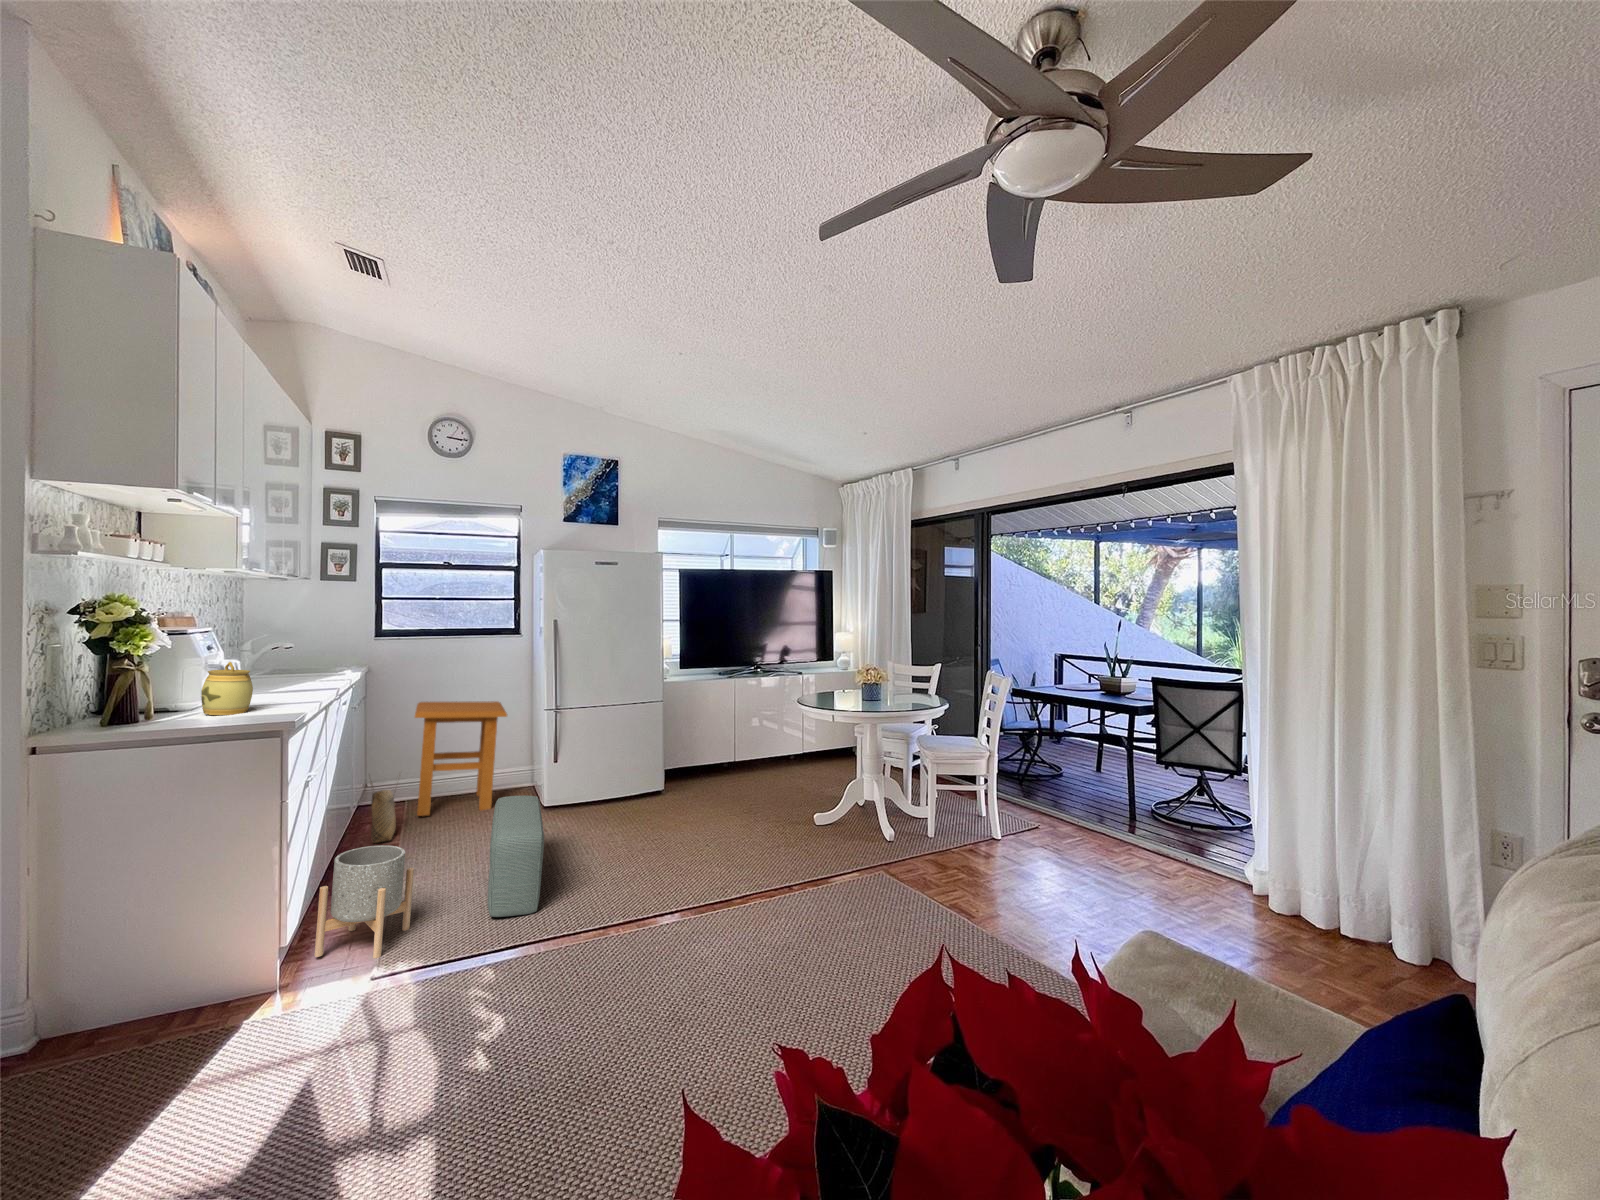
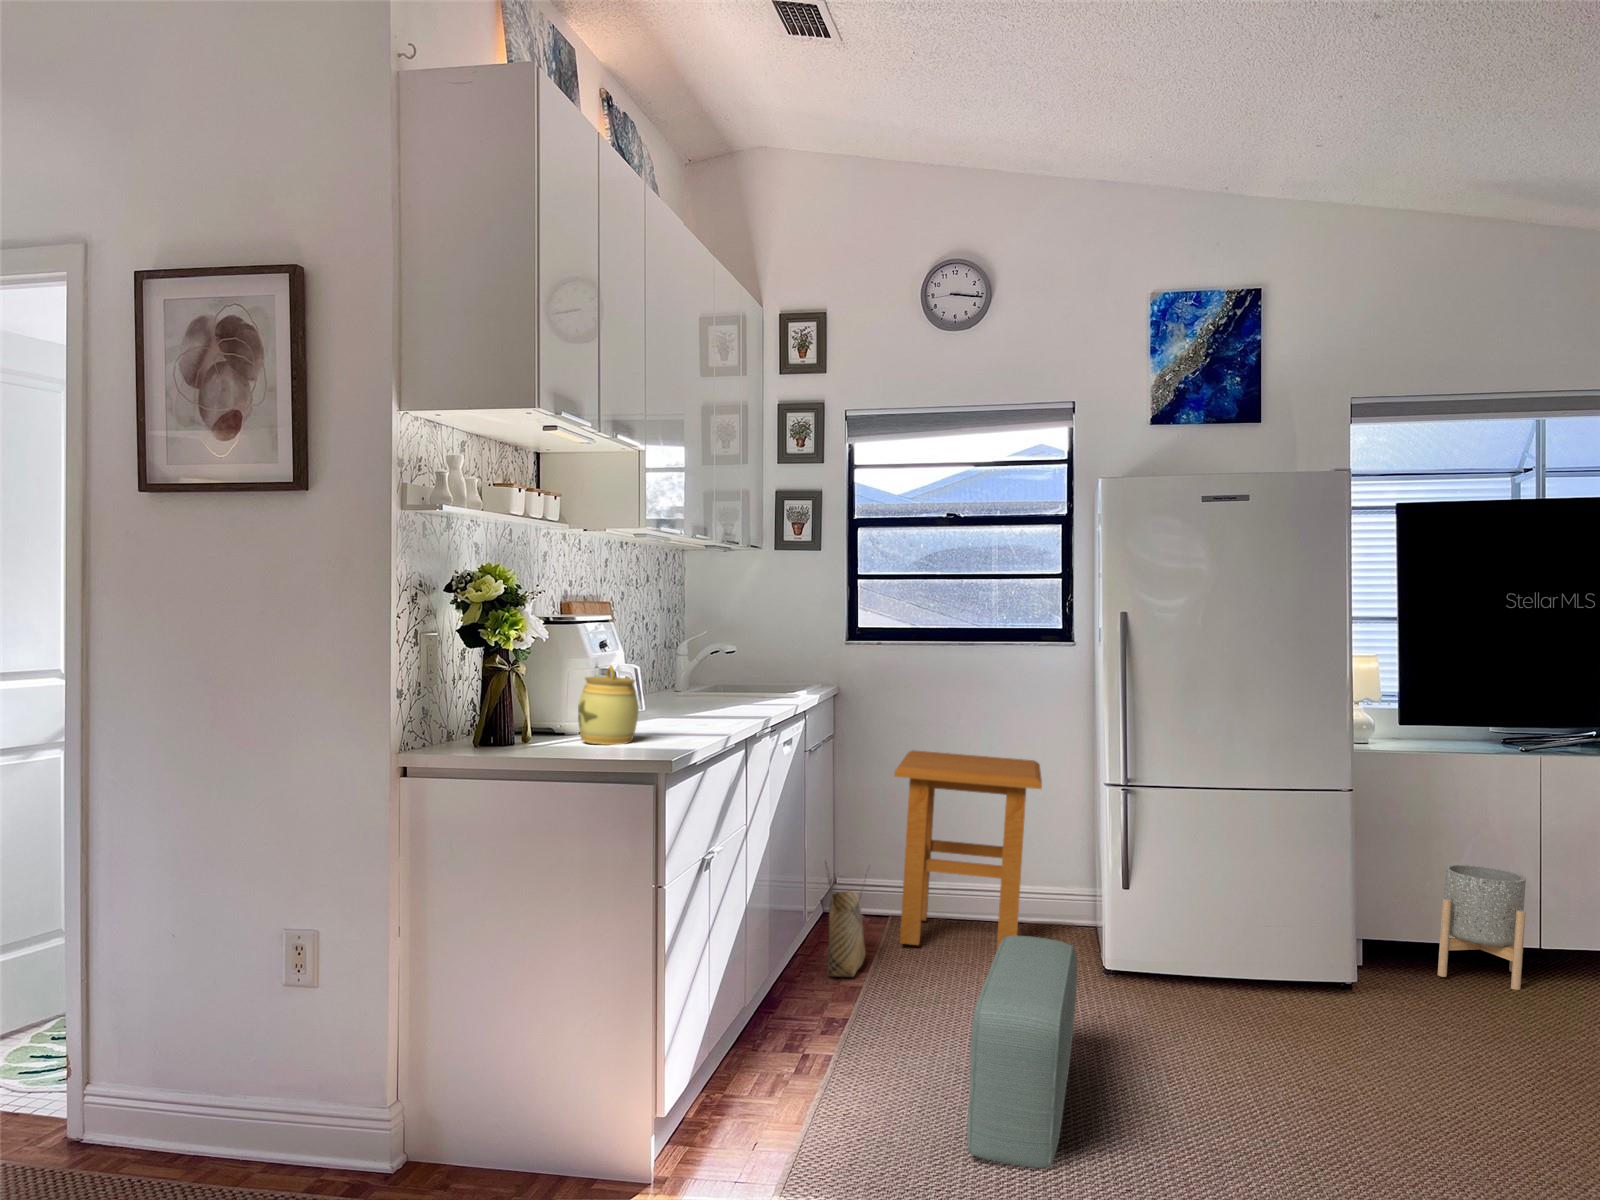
planter: present [315,845,414,958] -> present [1438,865,1526,990]

